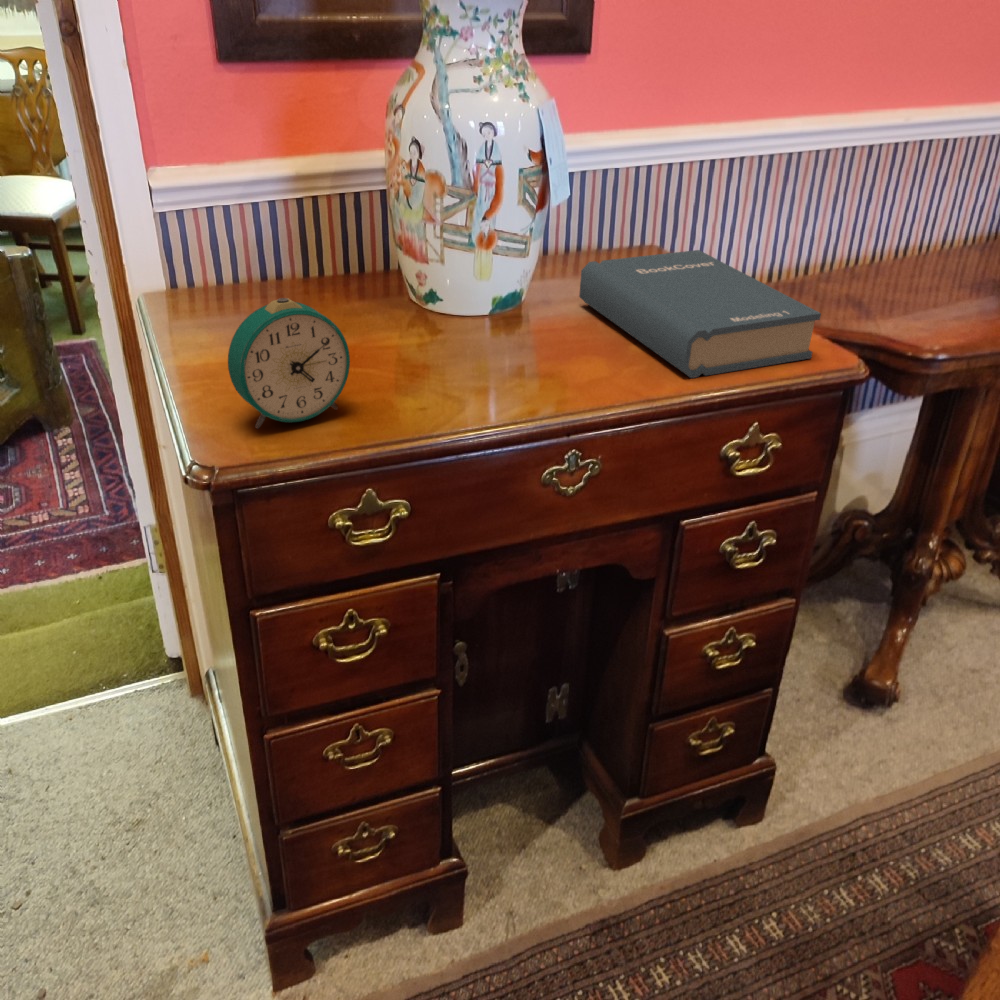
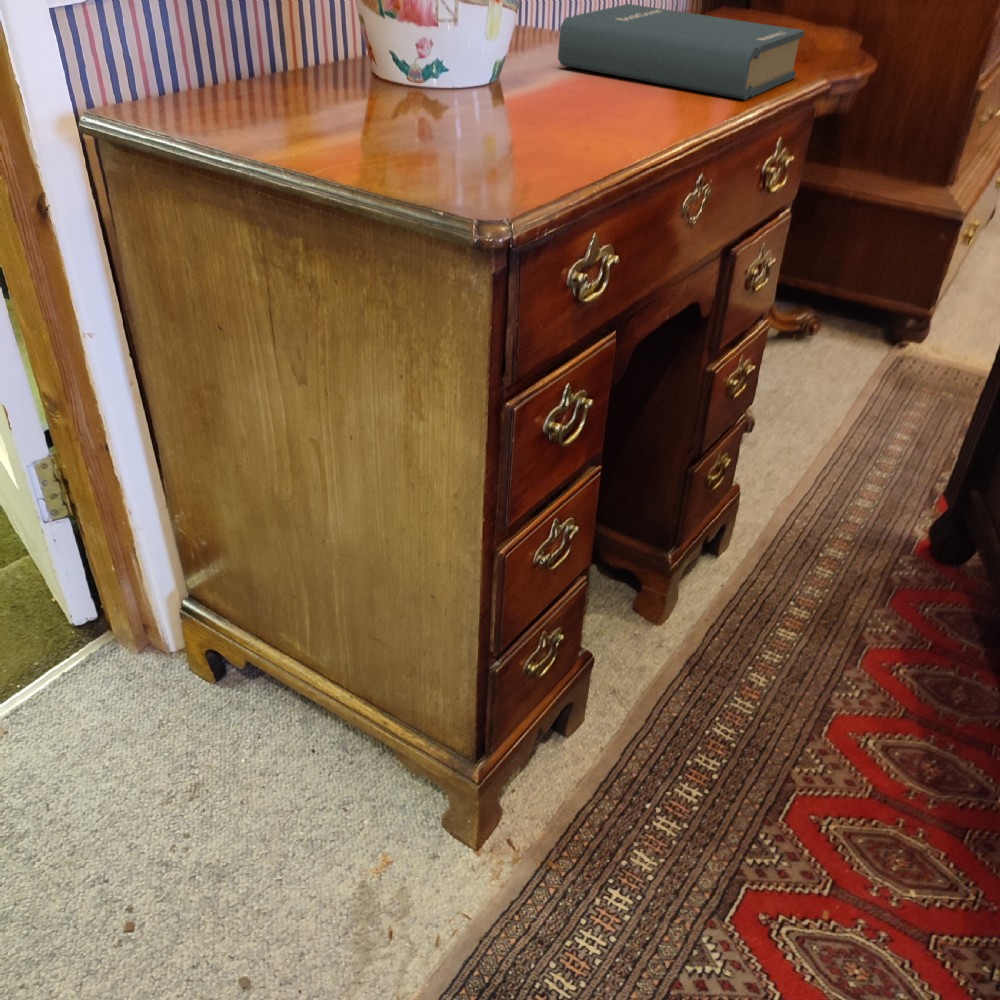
alarm clock: present [228,298,350,429] -> none [443,17,550,185]

